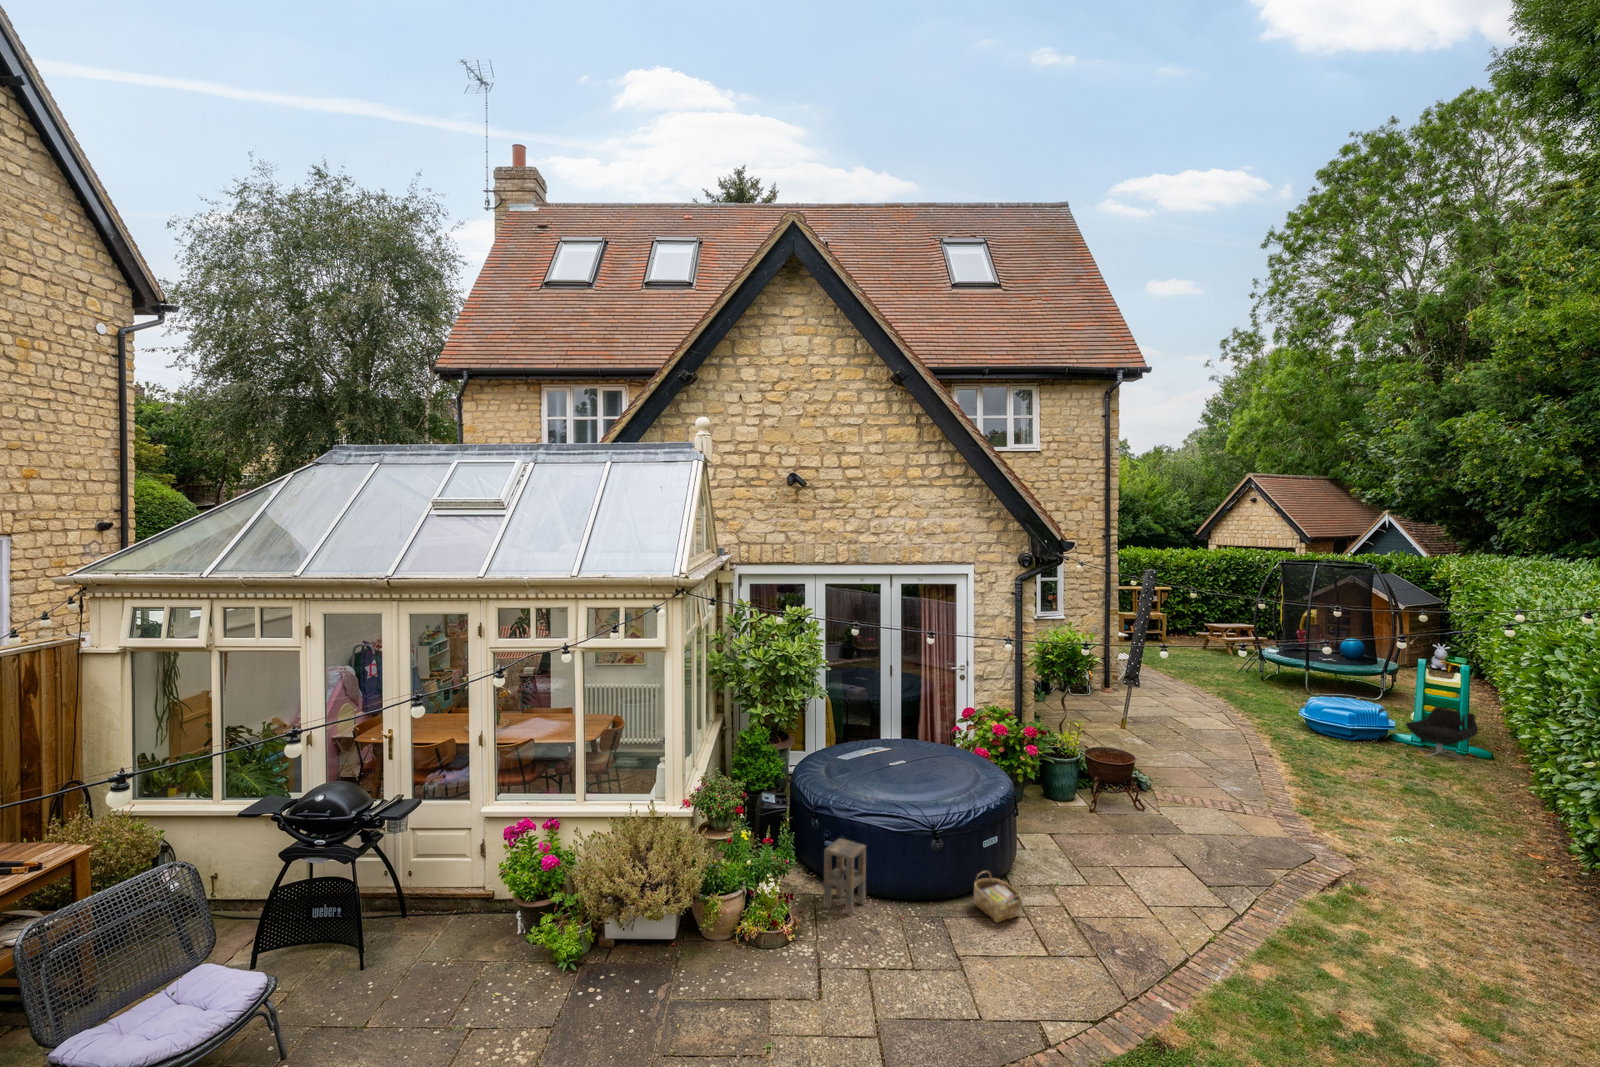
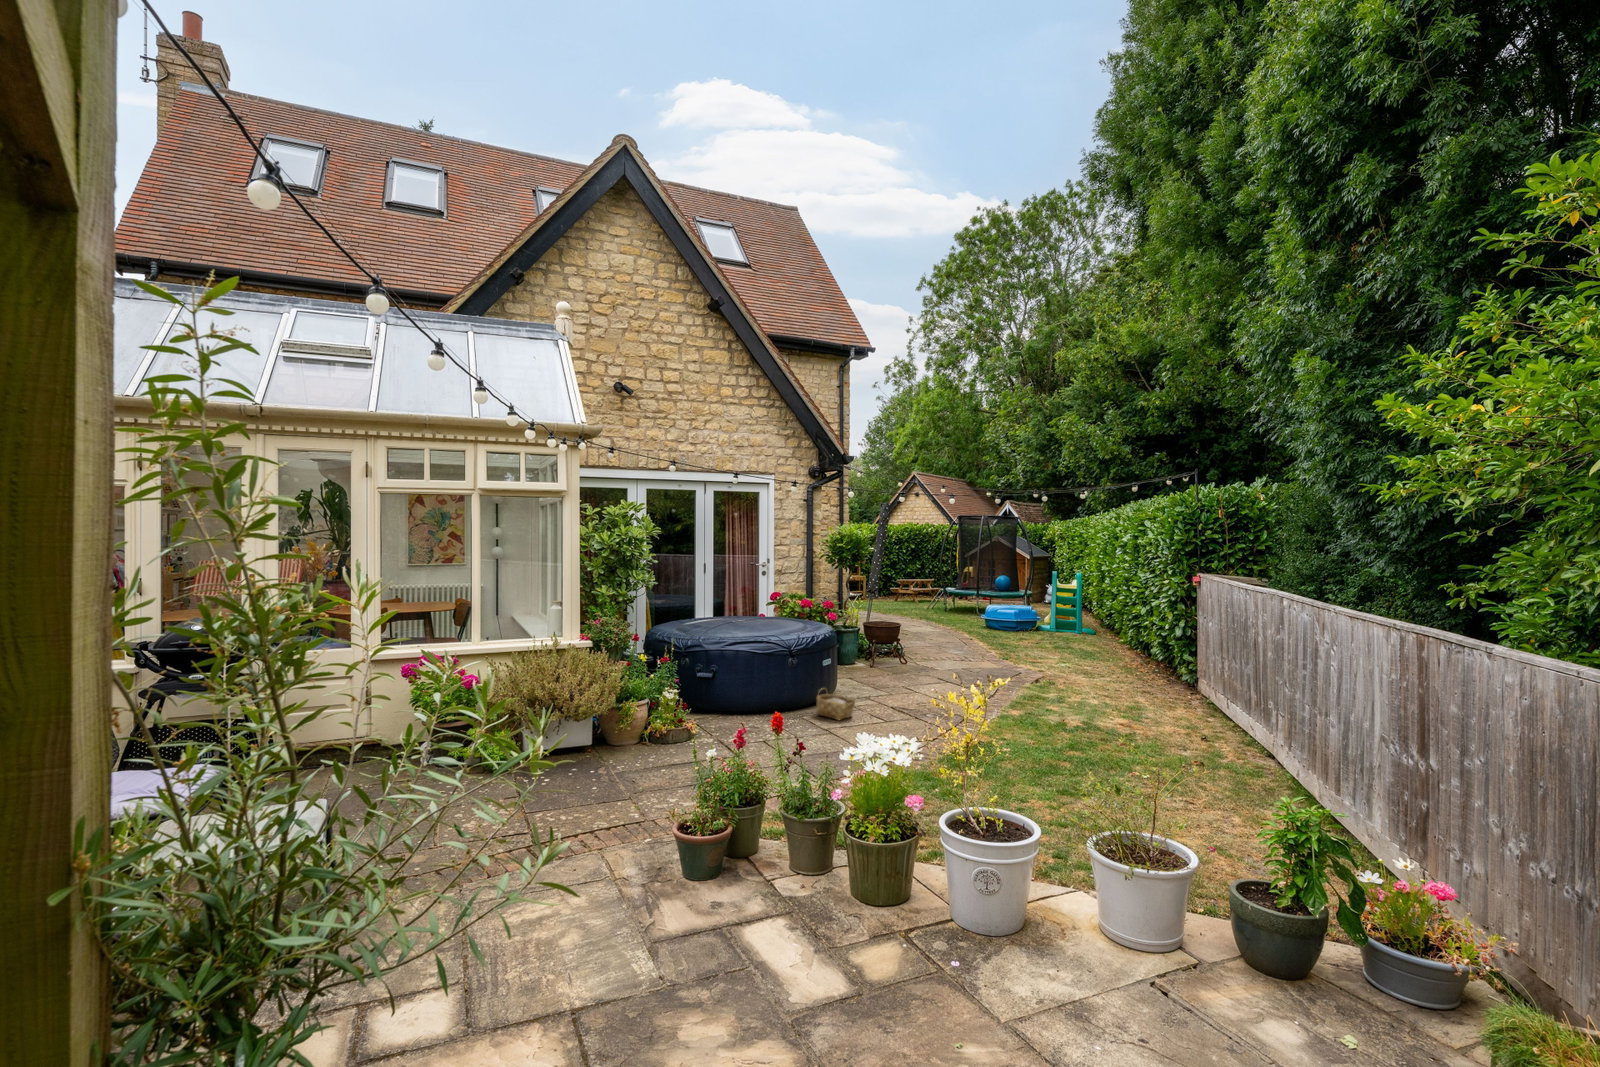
lounge chair: present [1406,707,1478,756] -> none [1043,606,1084,639]
side table: present [823,838,866,916] -> none [700,671,734,729]

